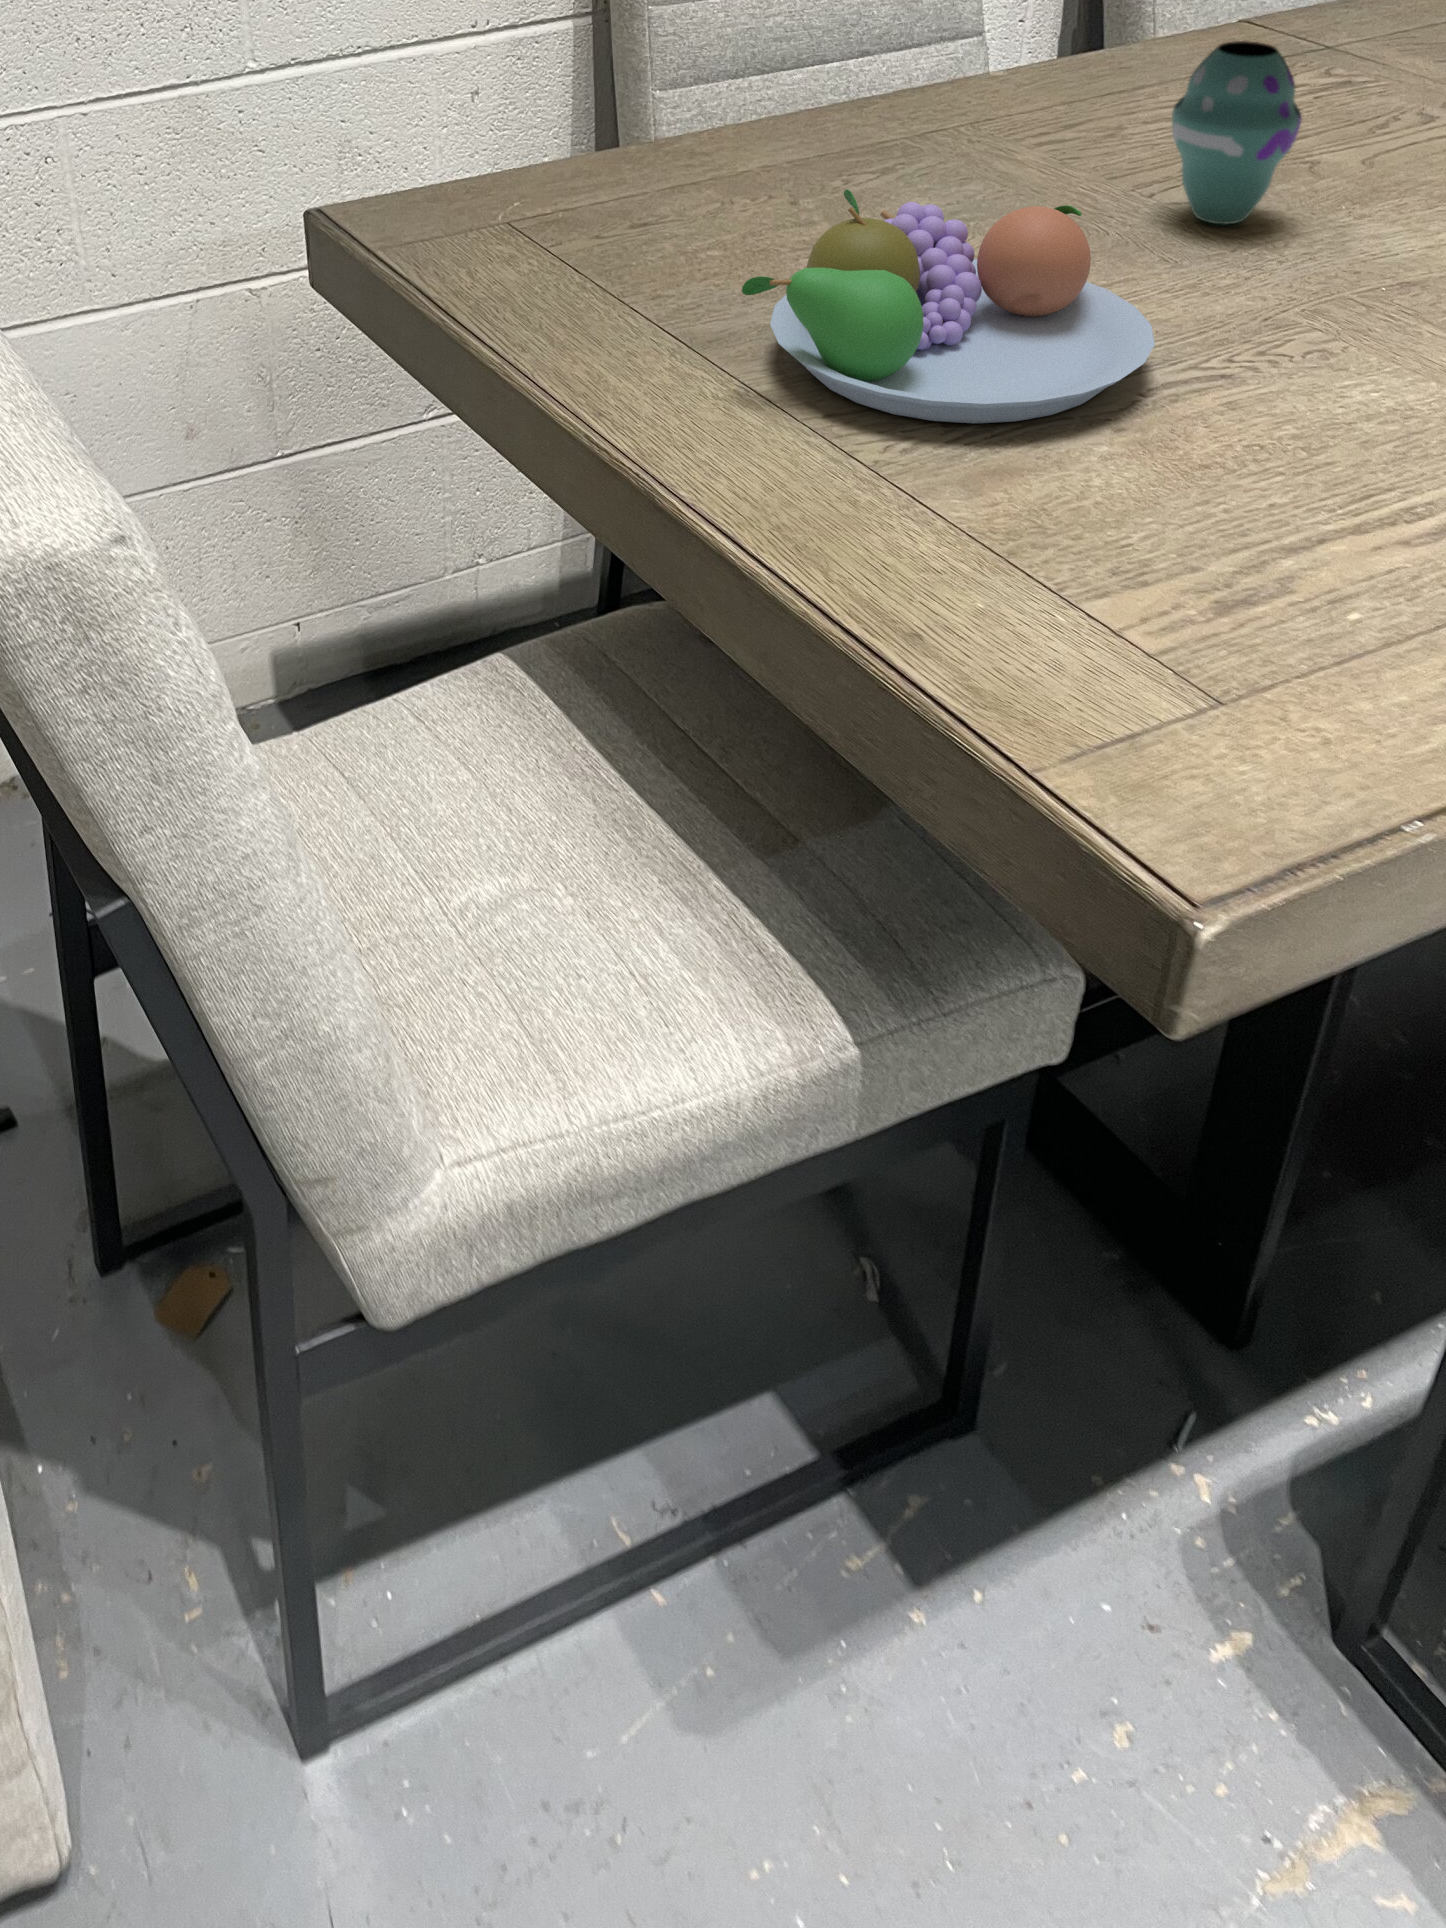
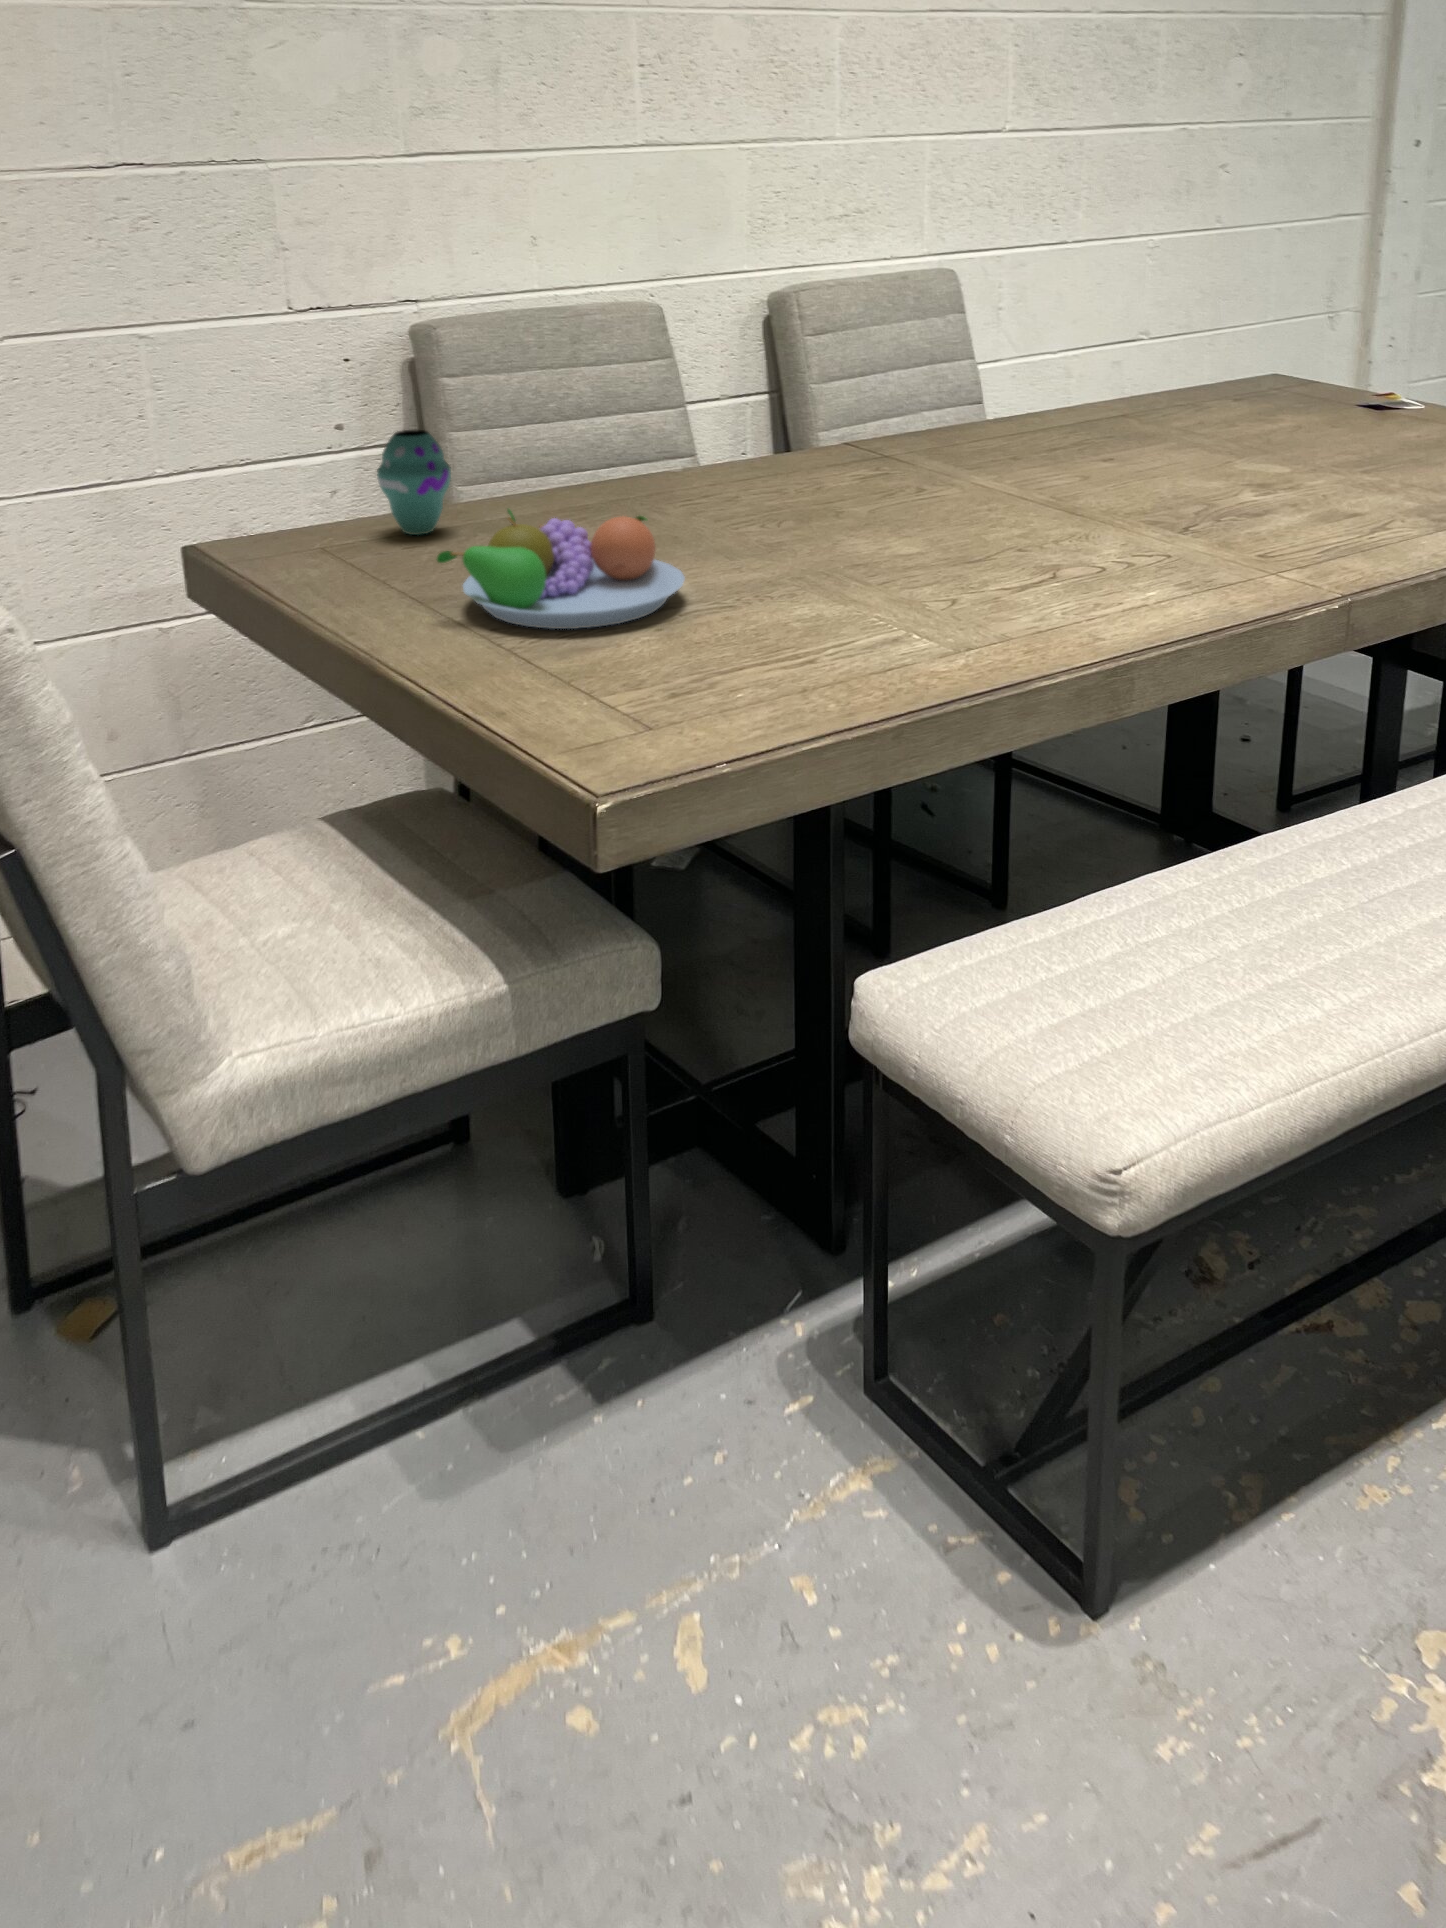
vase: present [1172,41,1302,224] -> present [377,430,451,535]

